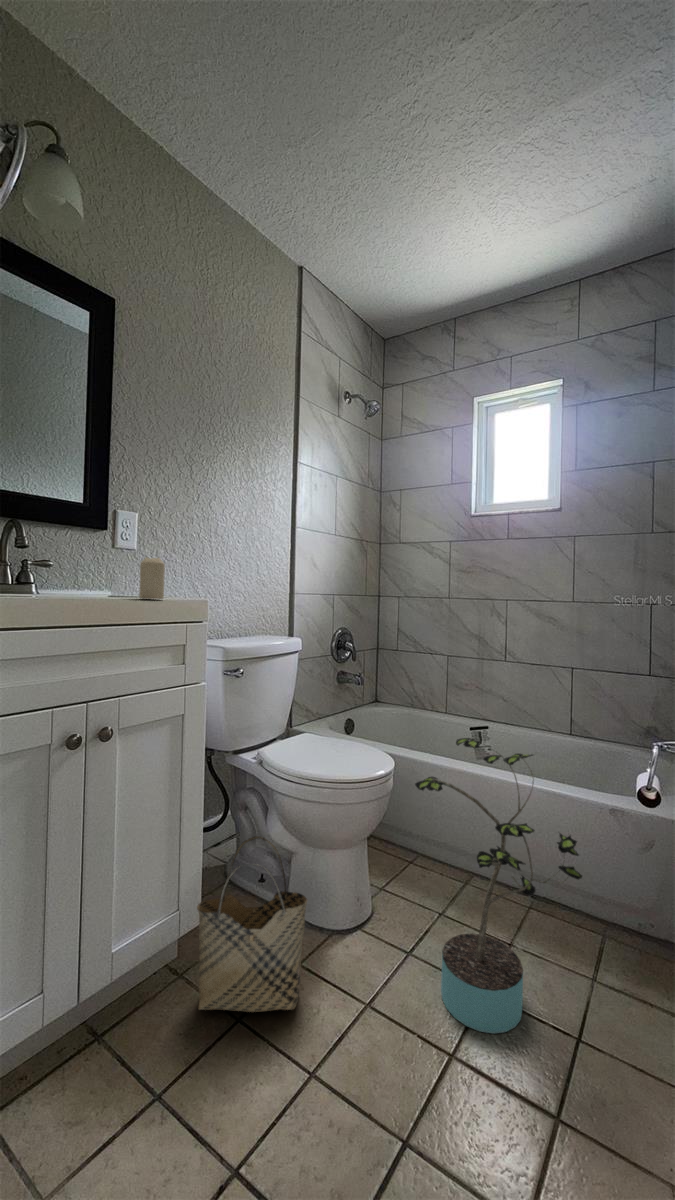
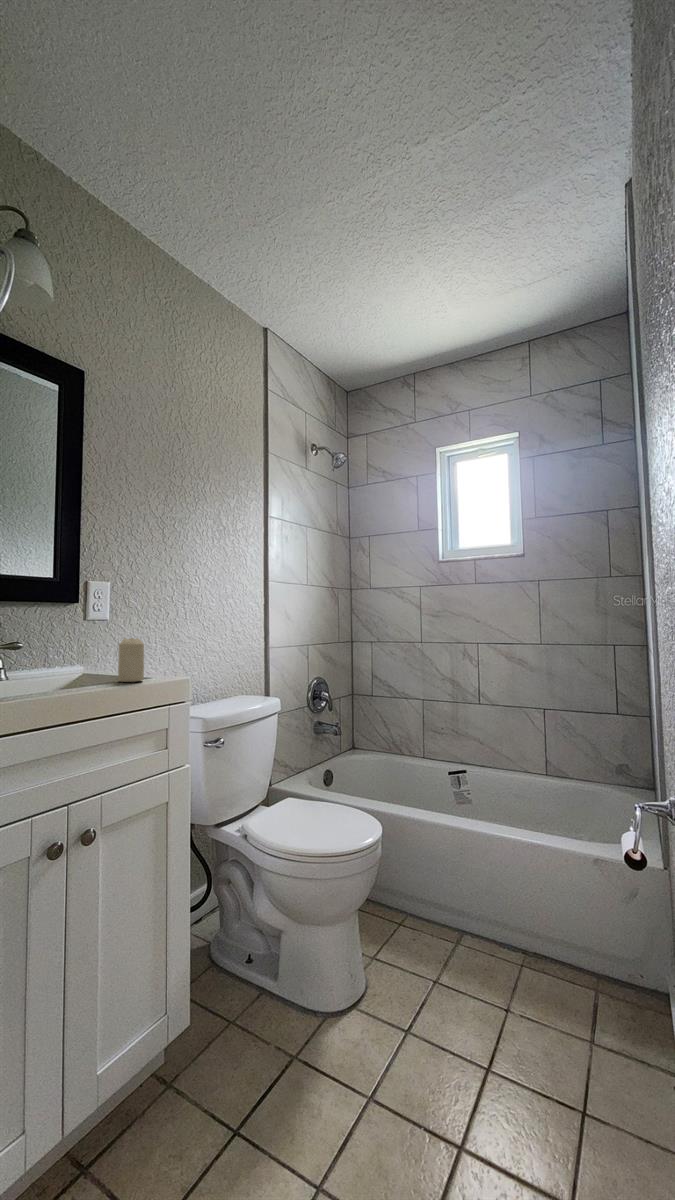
potted plant: present [415,738,582,1034] -> none [408,802,578,1117]
woven basket: present [197,836,307,1012] -> none [186,922,303,1125]

